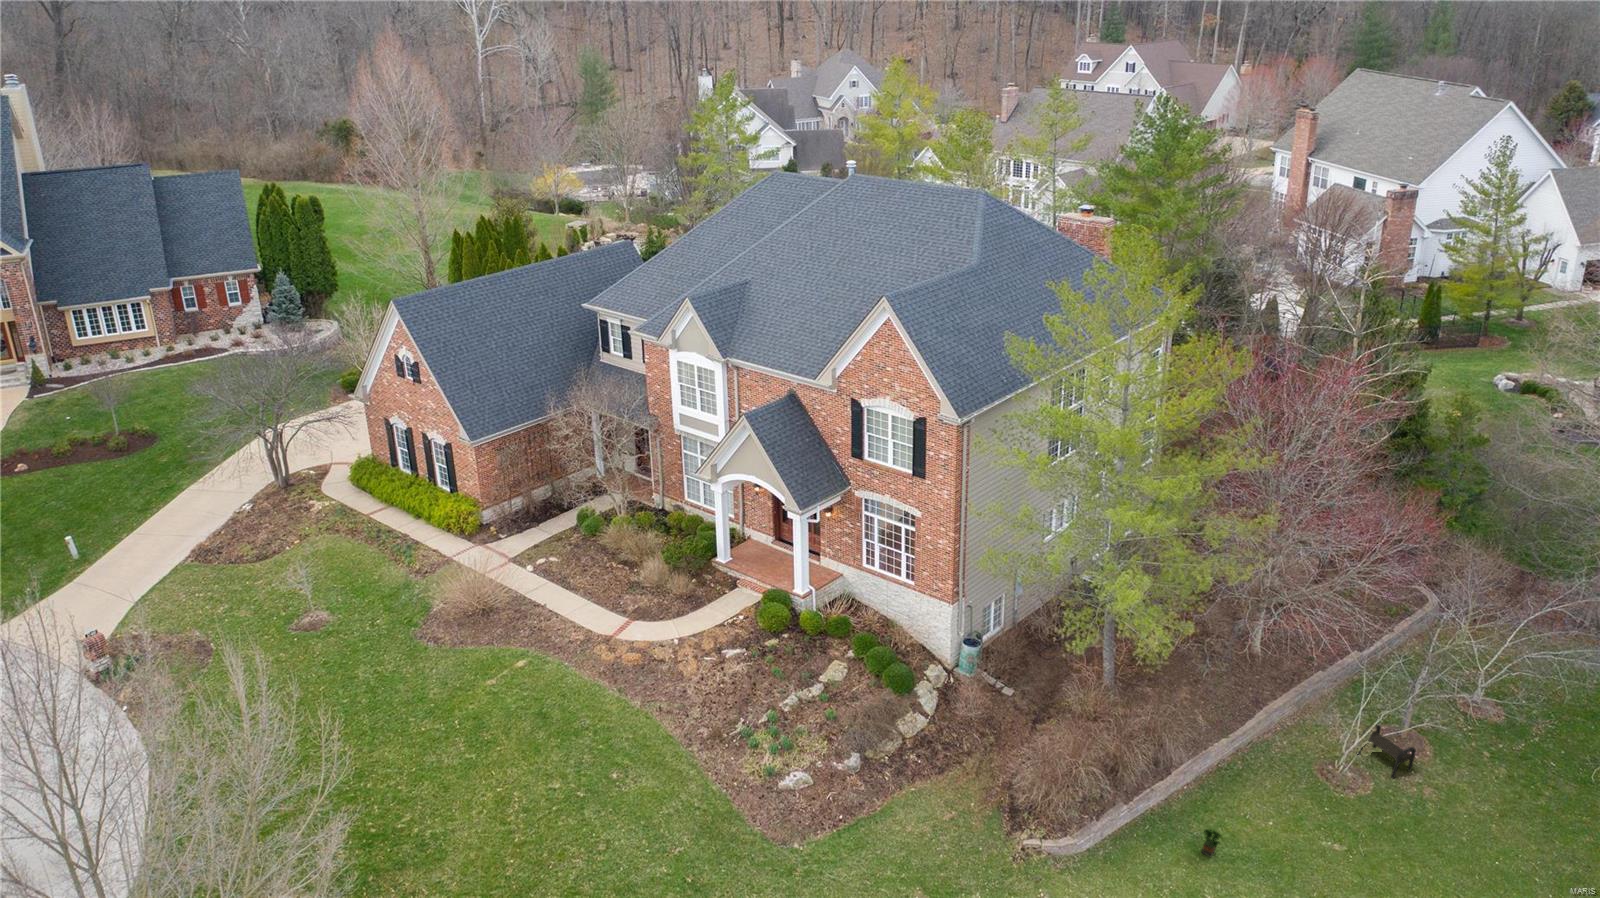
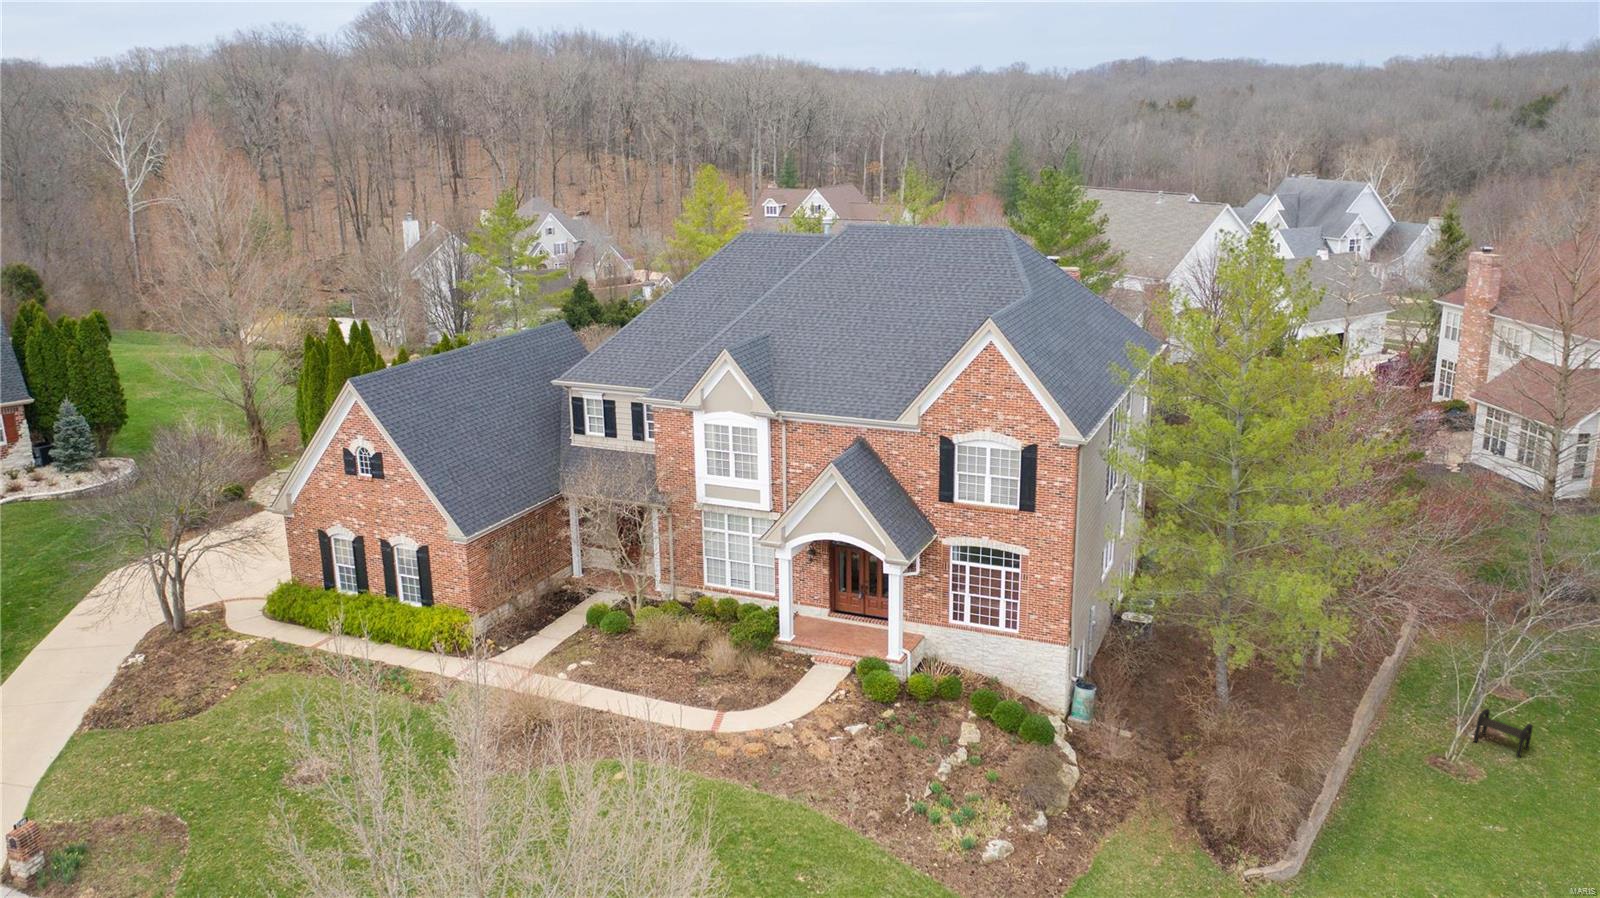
potted tree: present [1202,829,1221,857] -> none [1409,826,1430,856]

